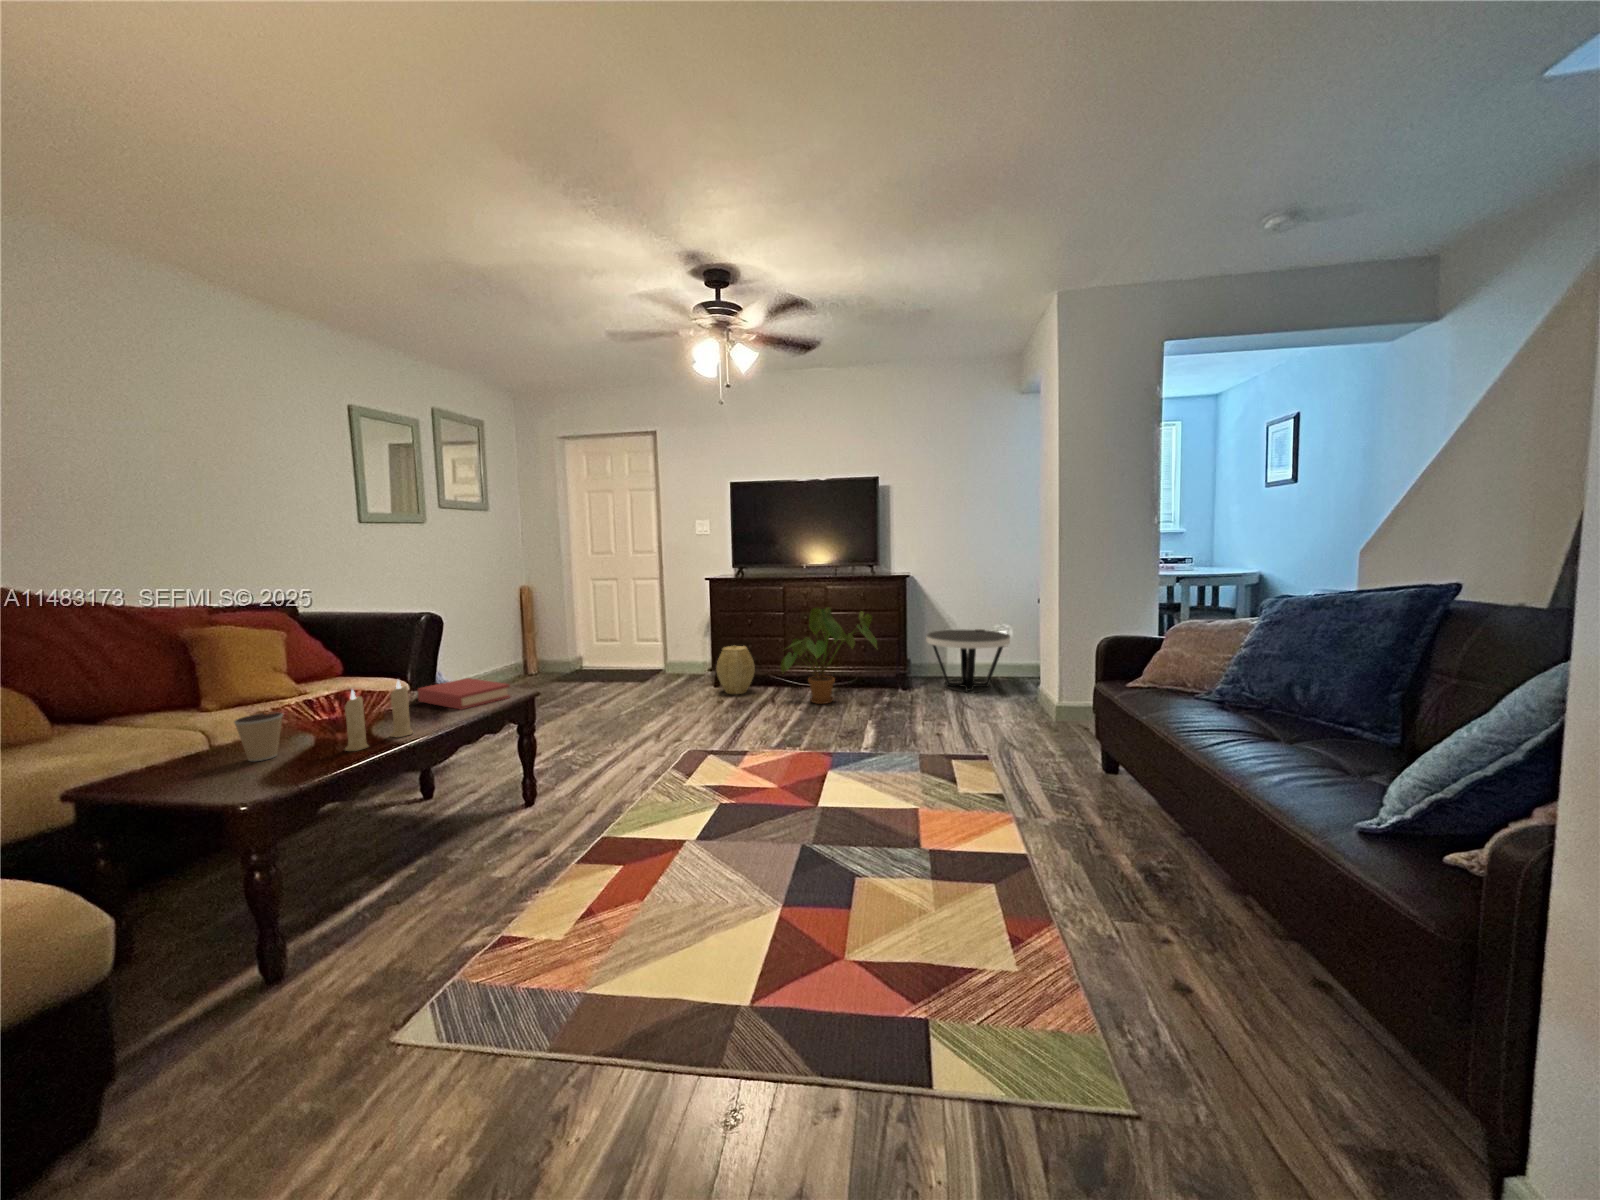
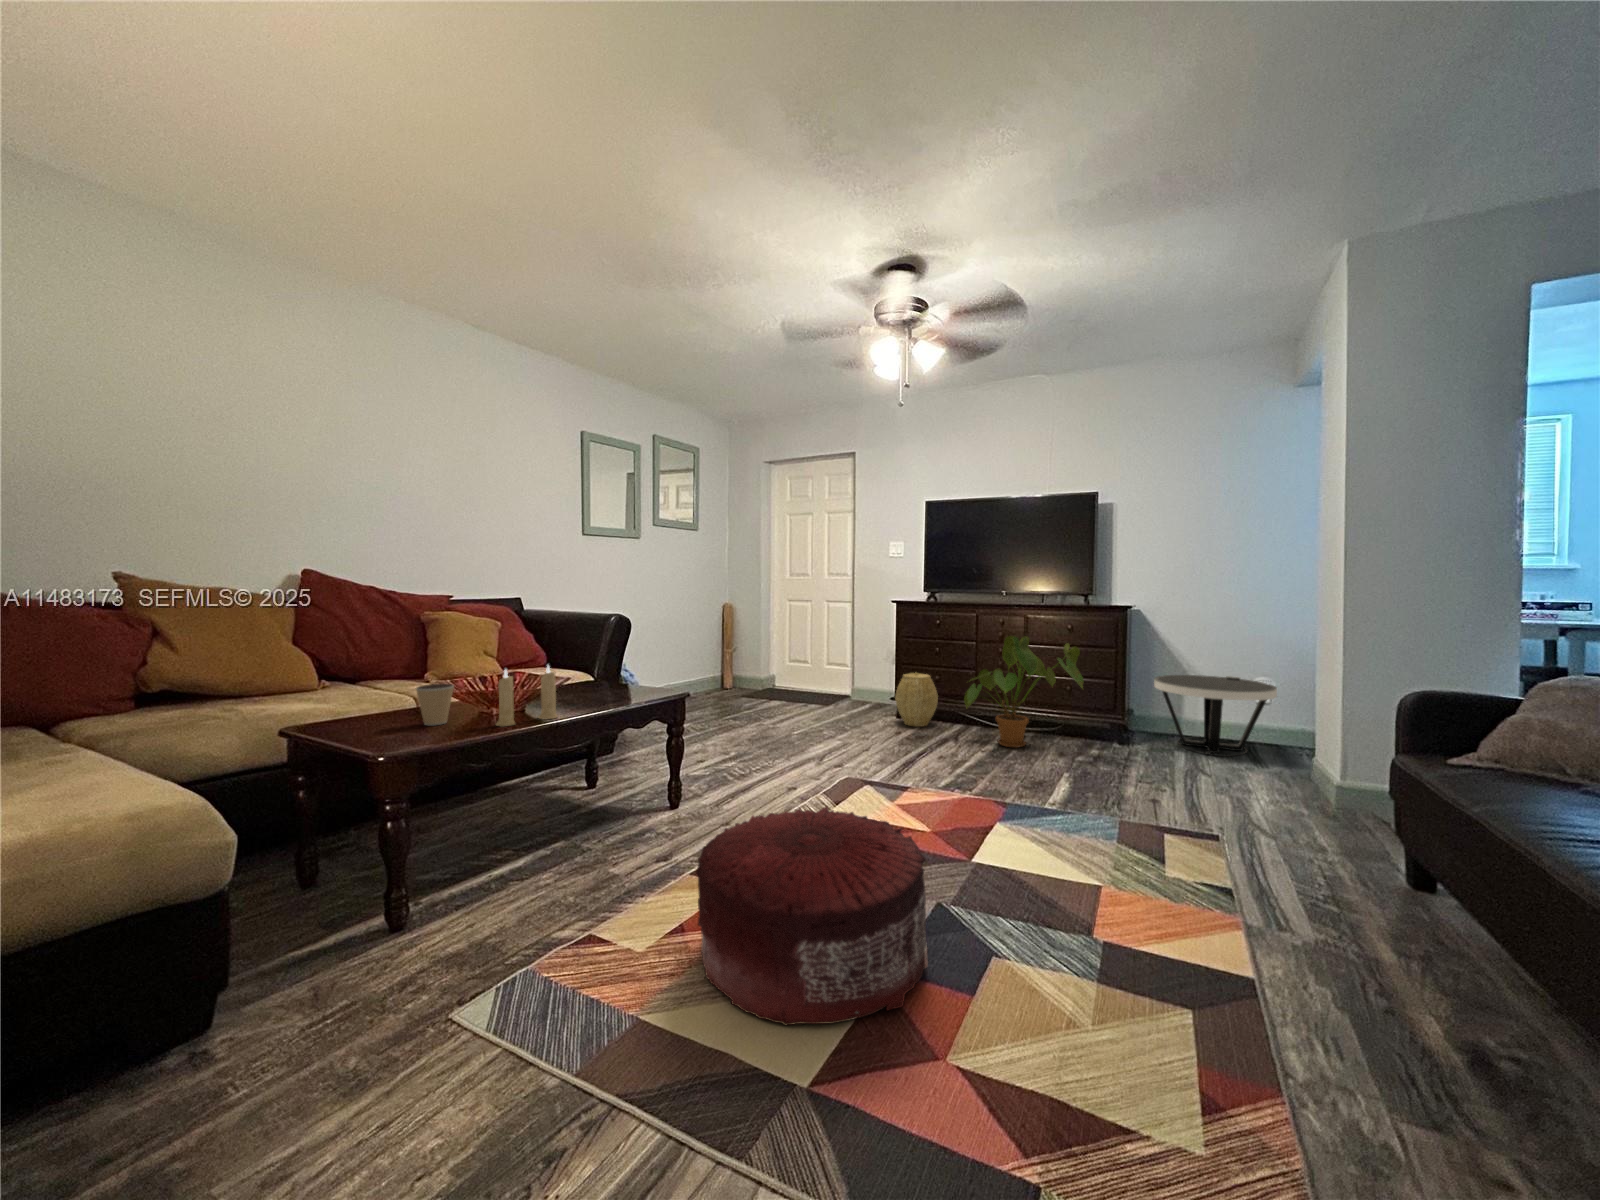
hardback book: present [418,678,510,710] -> none [583,675,660,703]
pouf: none [609,780,811,968] -> present [696,806,928,1025]

